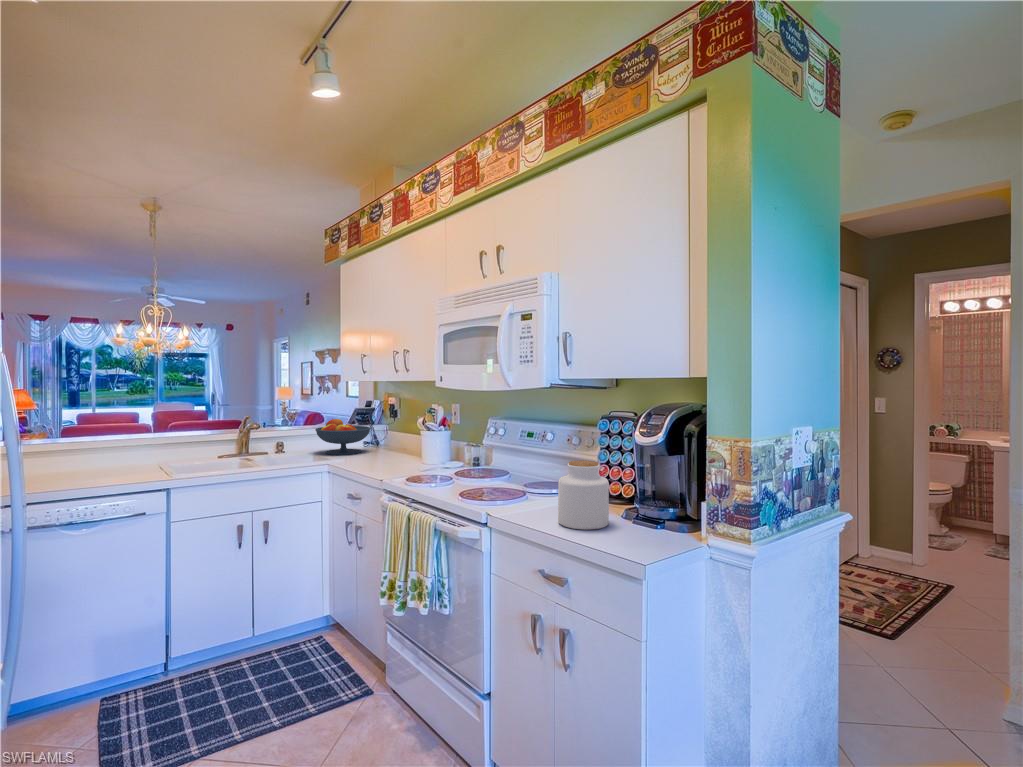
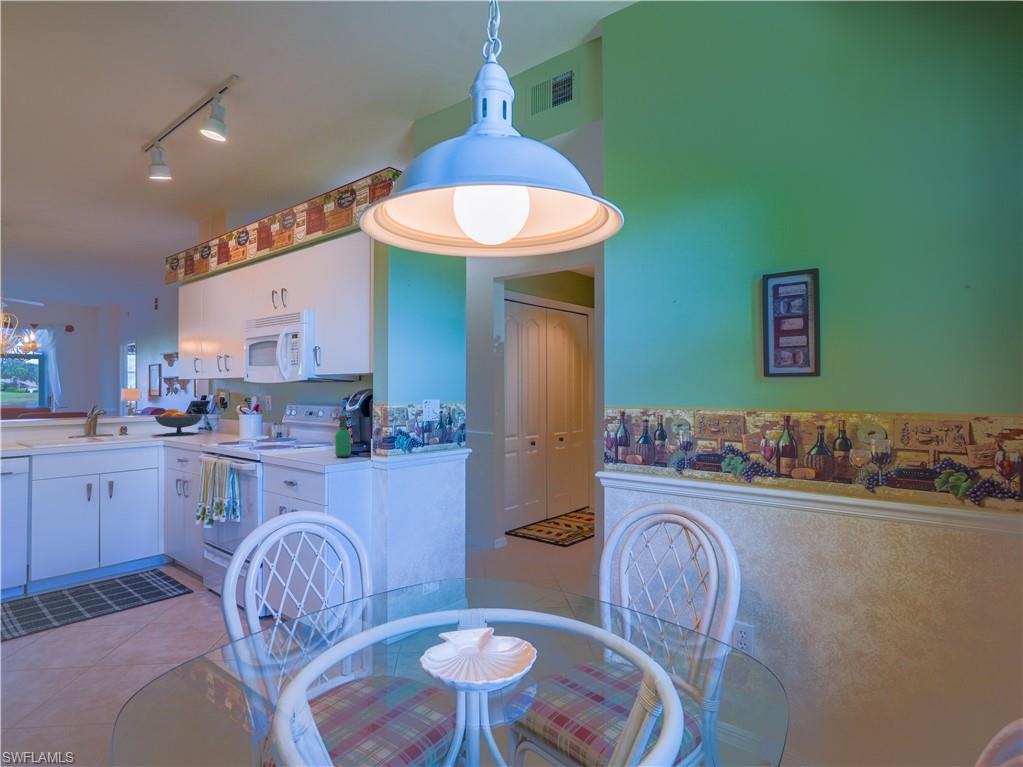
soap dispenser: none [636,454,664,537] -> present [333,414,351,457]
jar: present [558,460,609,530] -> none [297,420,327,457]

